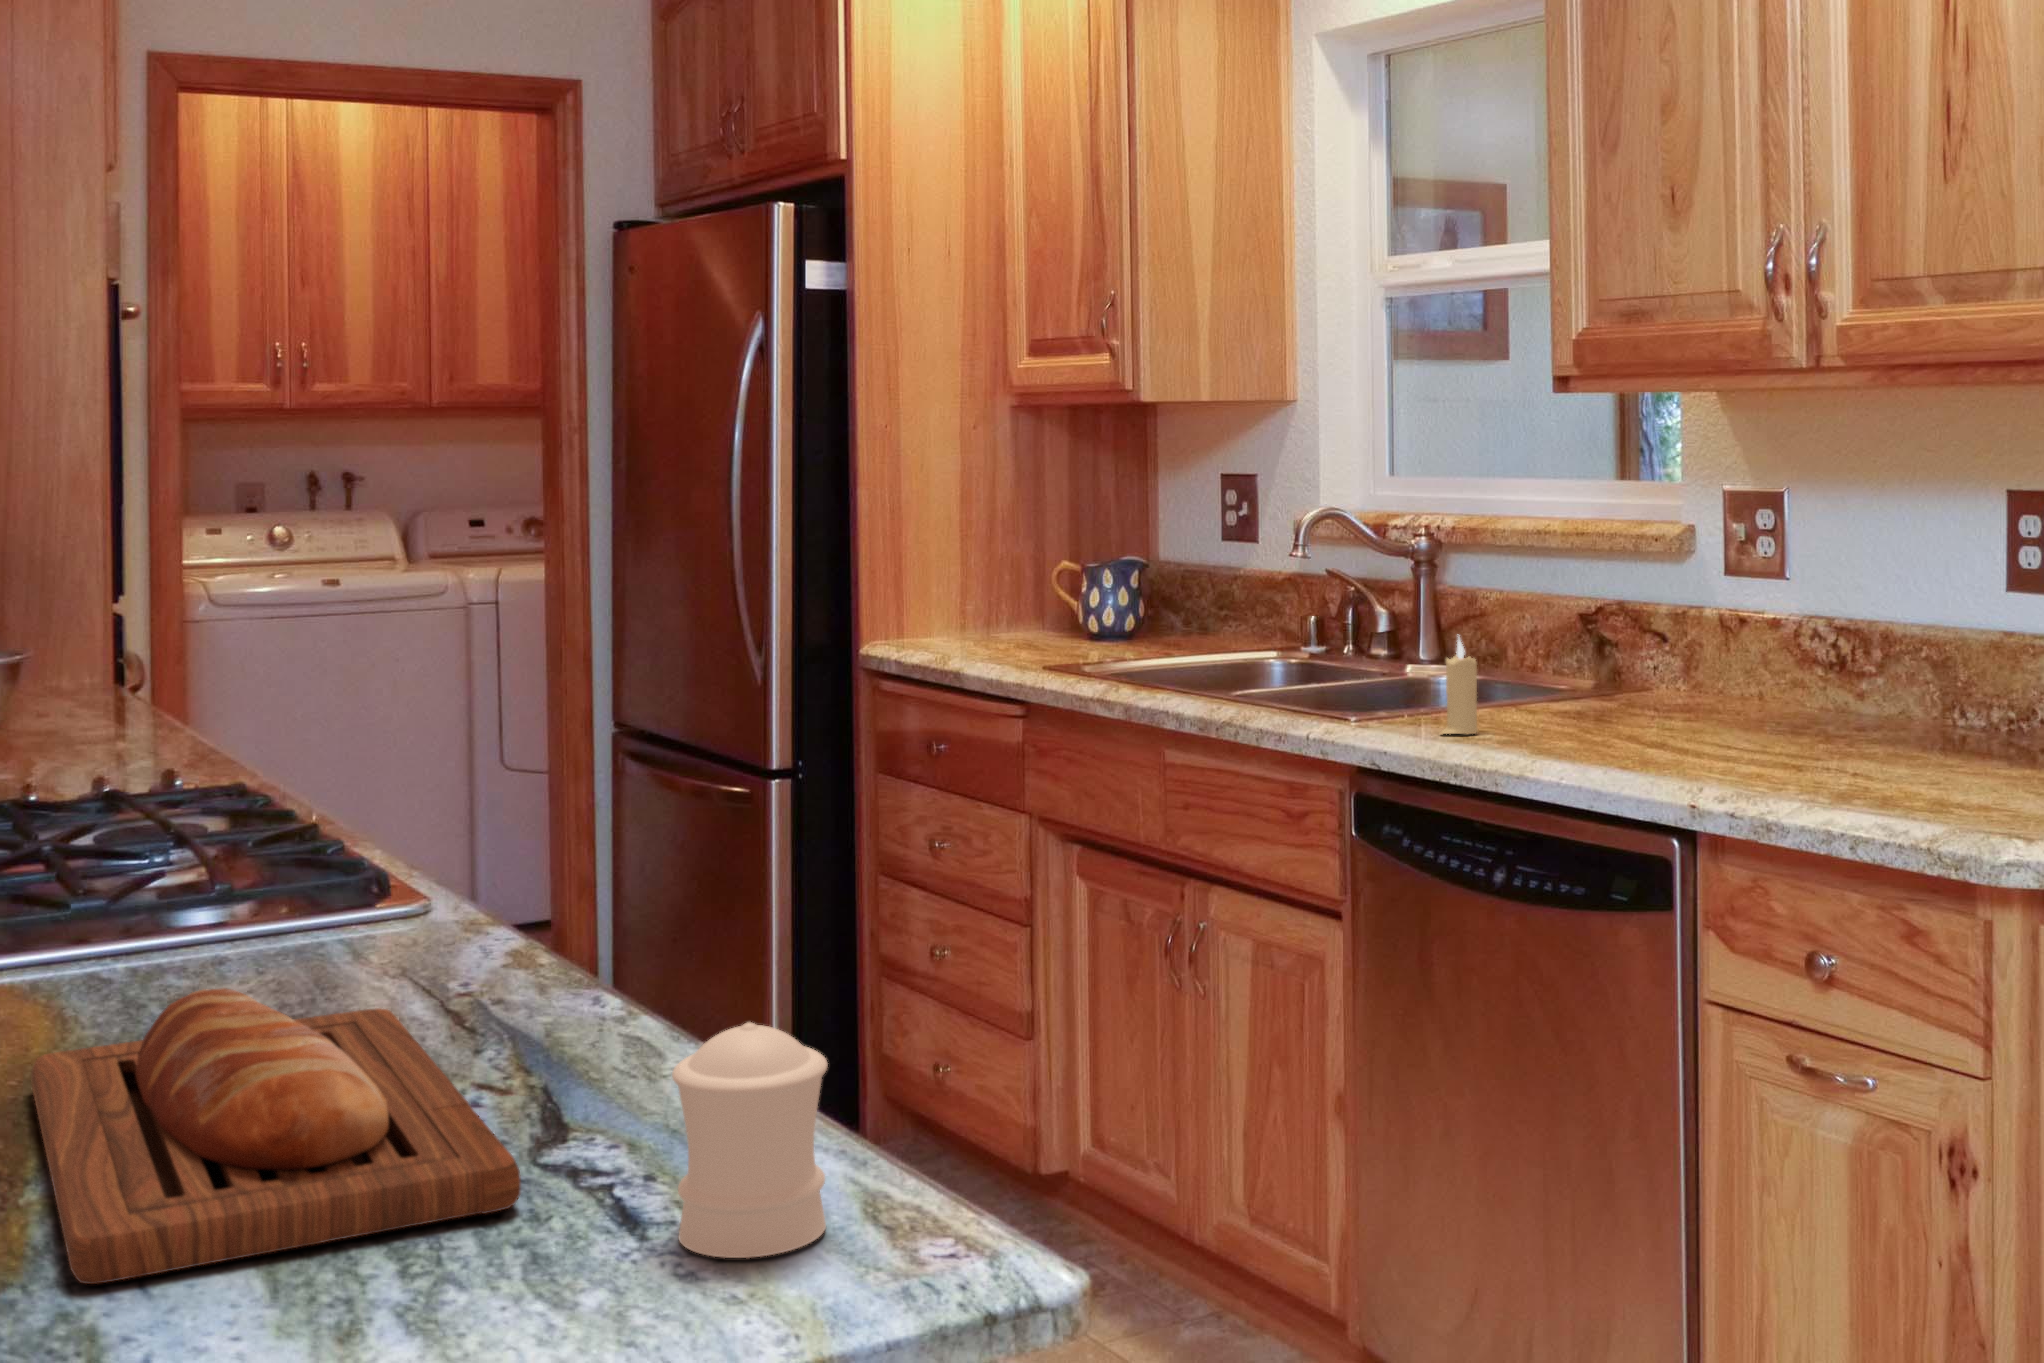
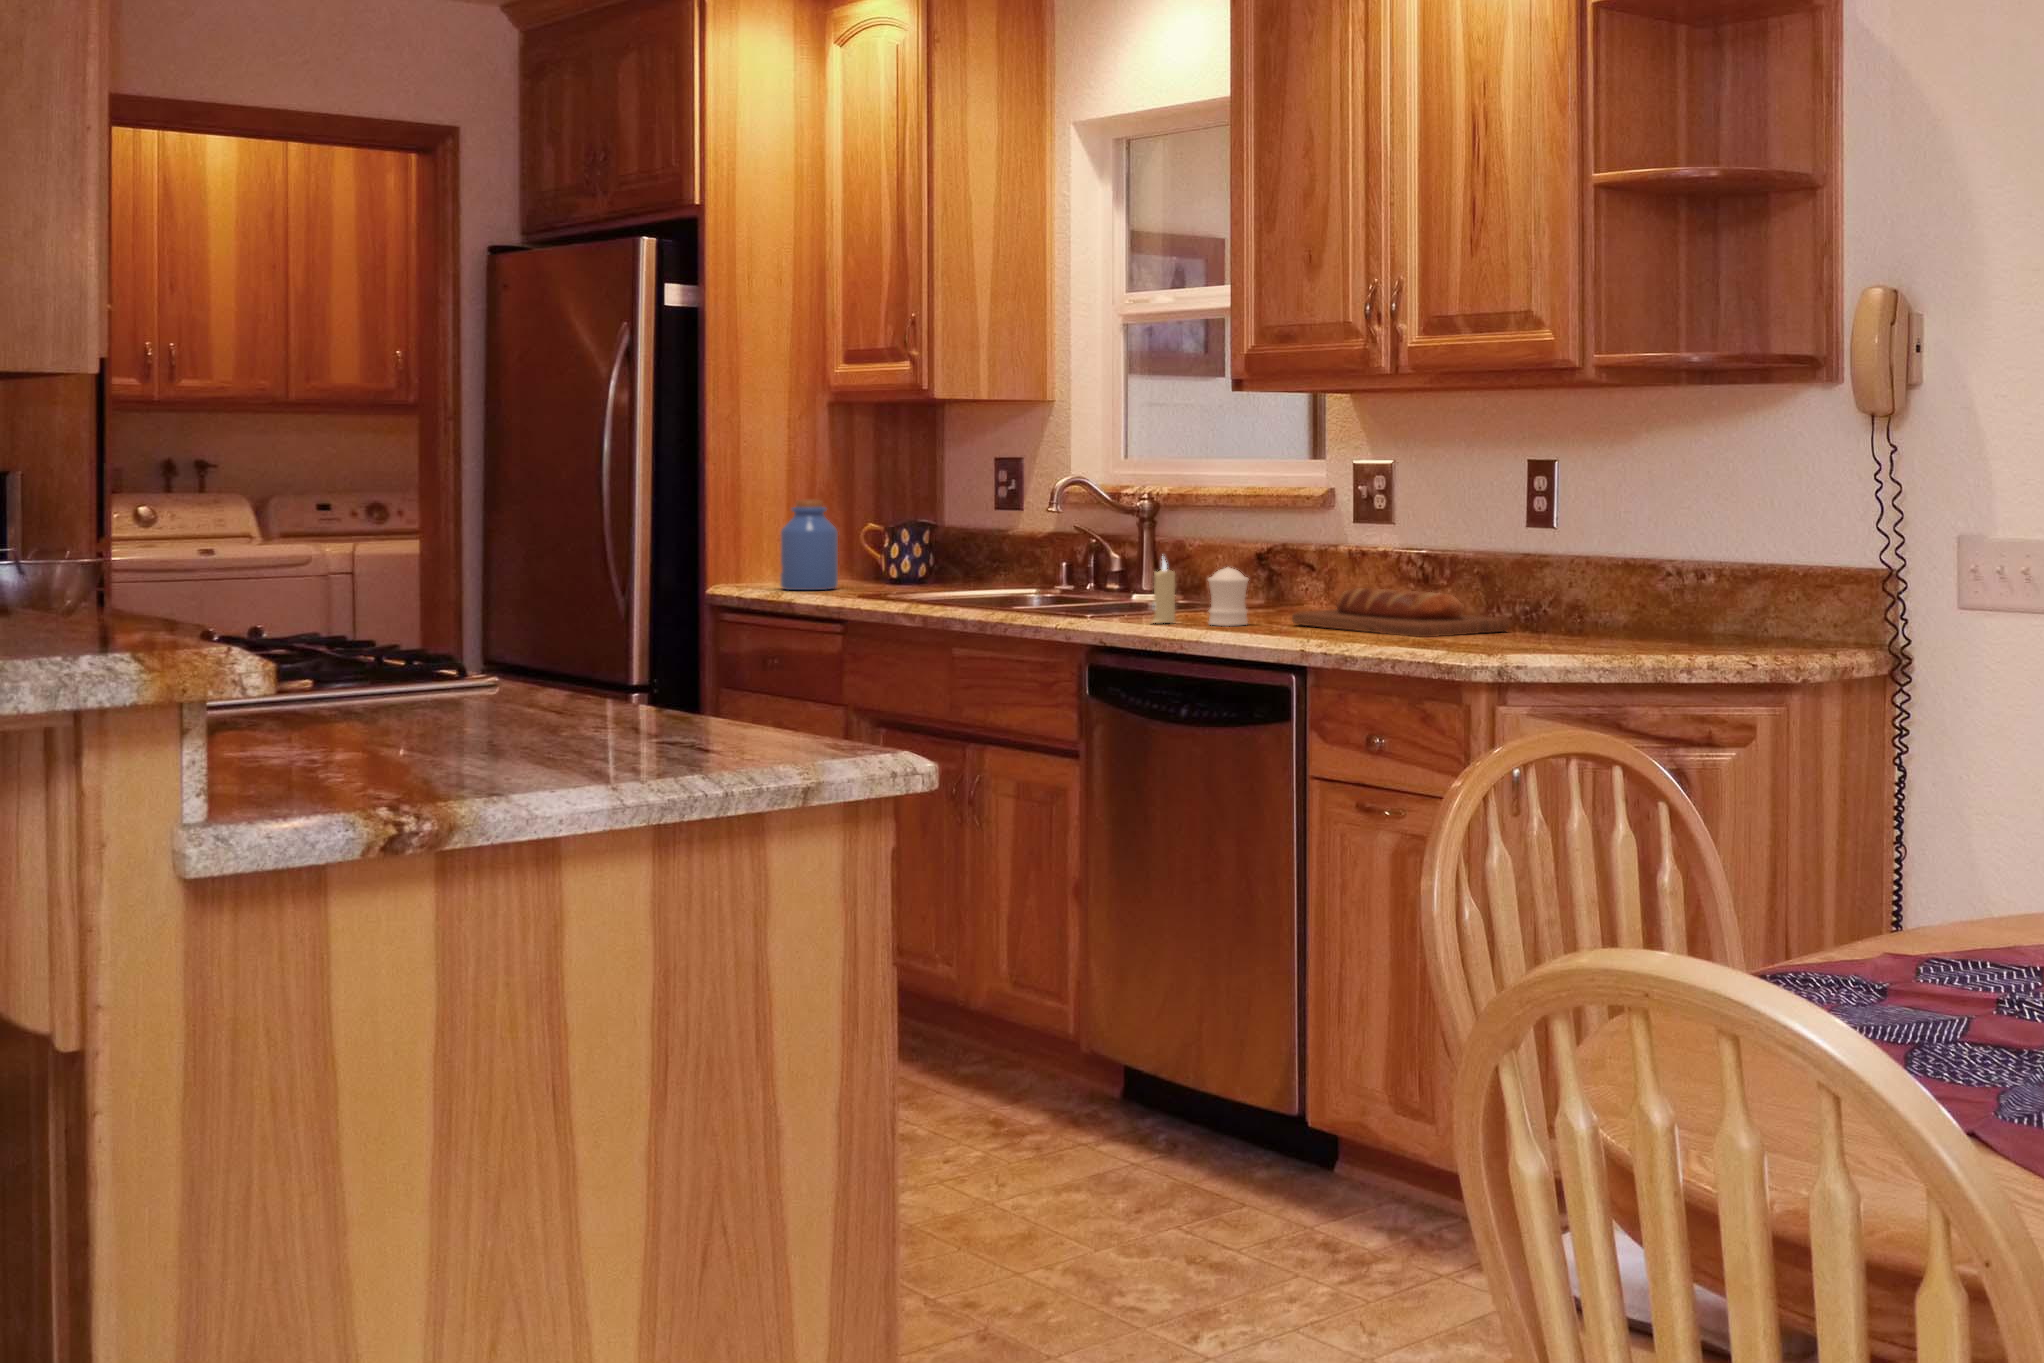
jar: none [952,531,1023,647] -> present [780,500,838,590]
bread loaf: present [31,988,521,1284] -> present [1292,588,1509,637]
salt shaker: present [672,1023,828,1258] -> present [1208,567,1249,626]

